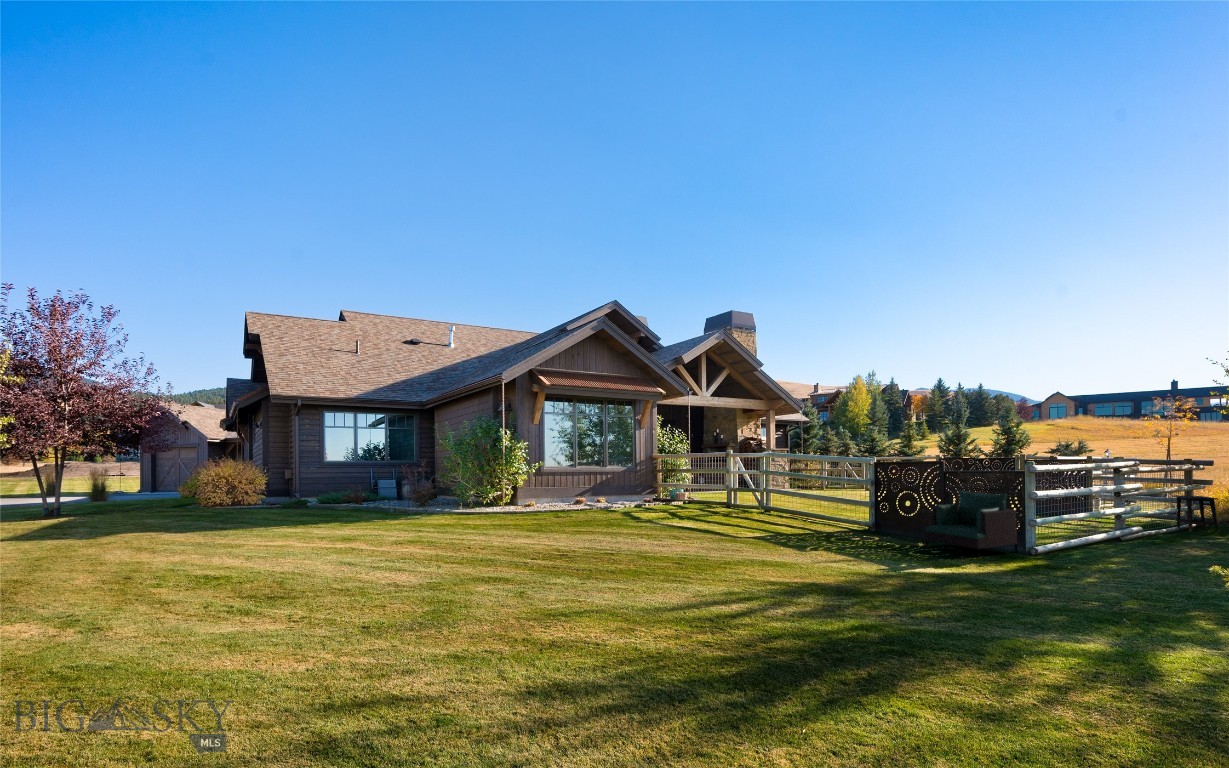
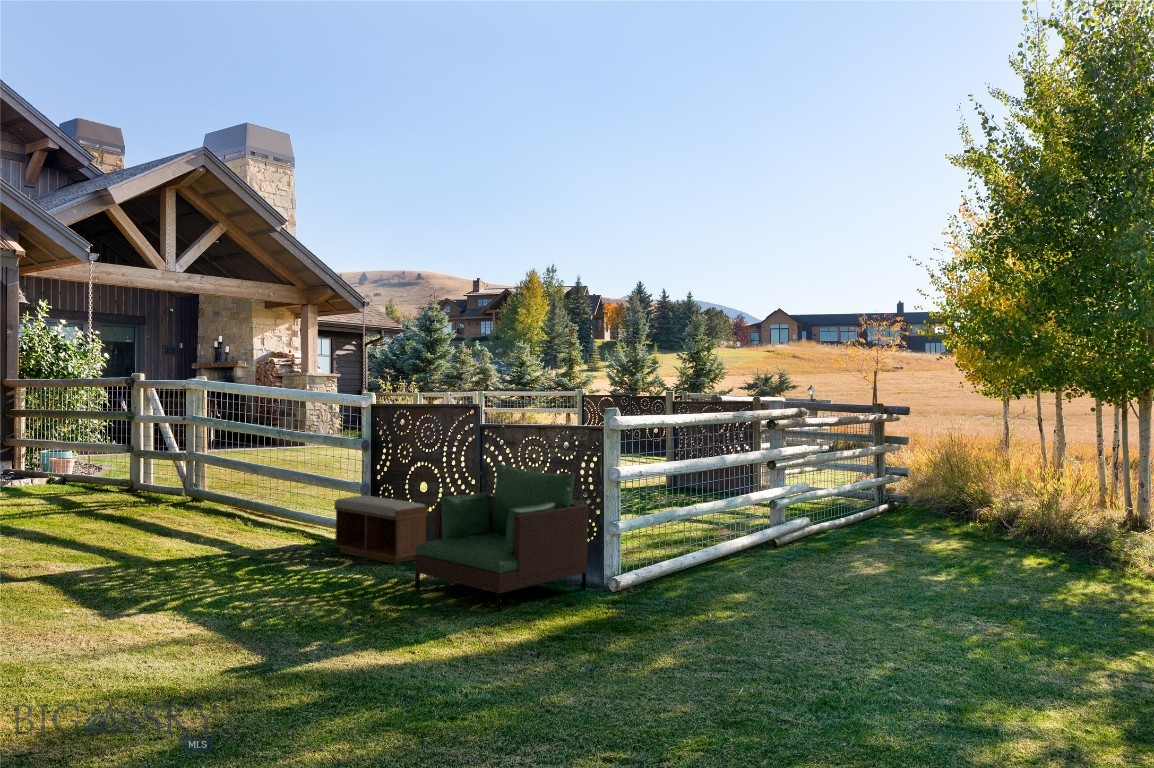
side table: present [1173,496,1218,532] -> none [858,461,915,519]
bench: none [864,507,916,540] -> present [334,496,428,563]

